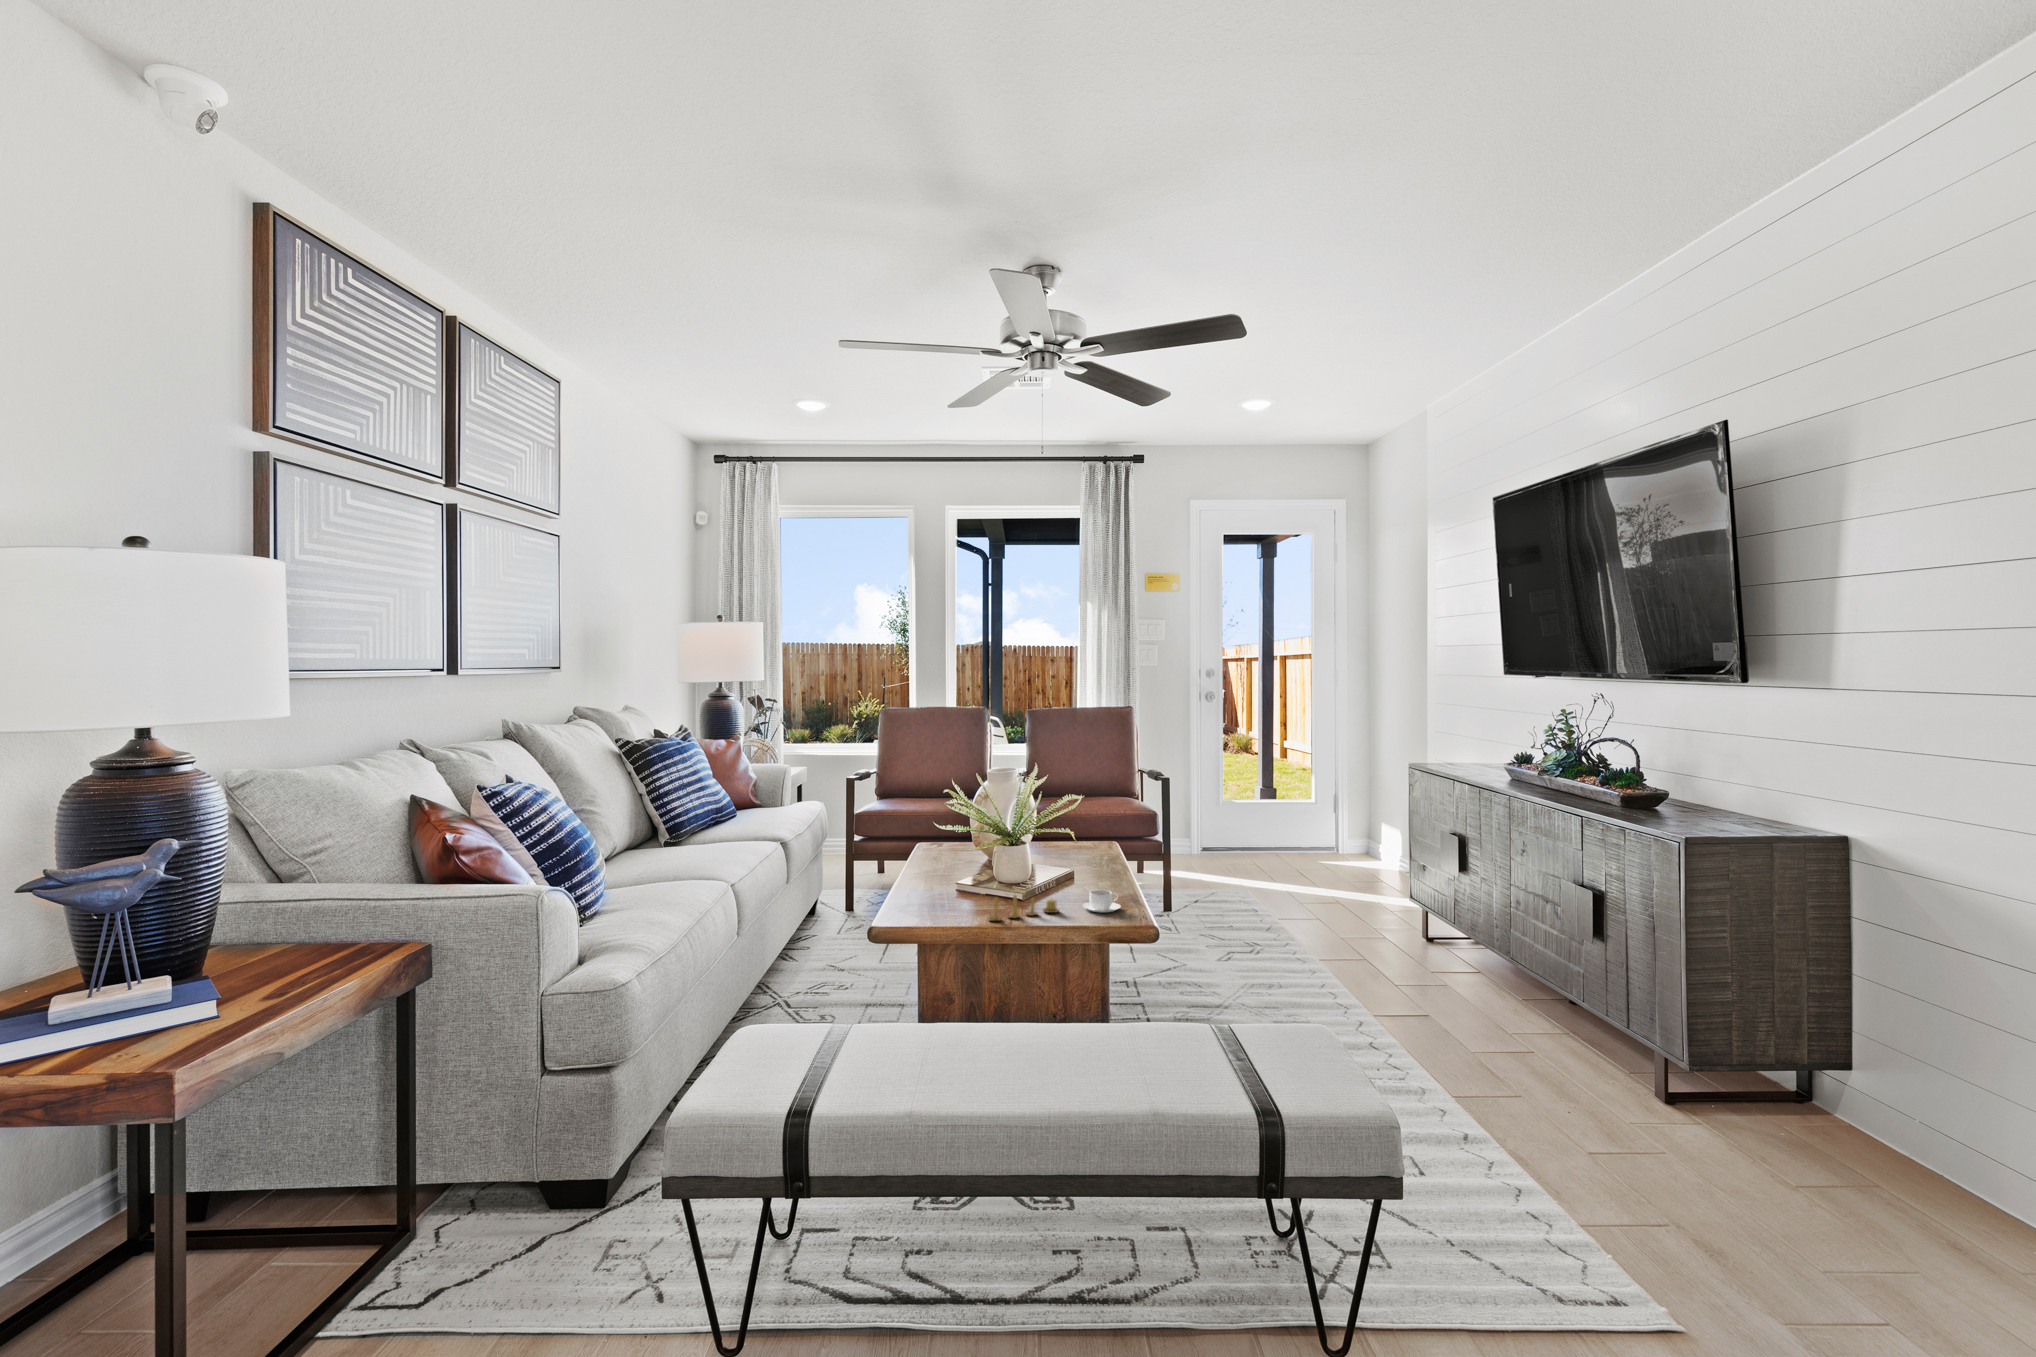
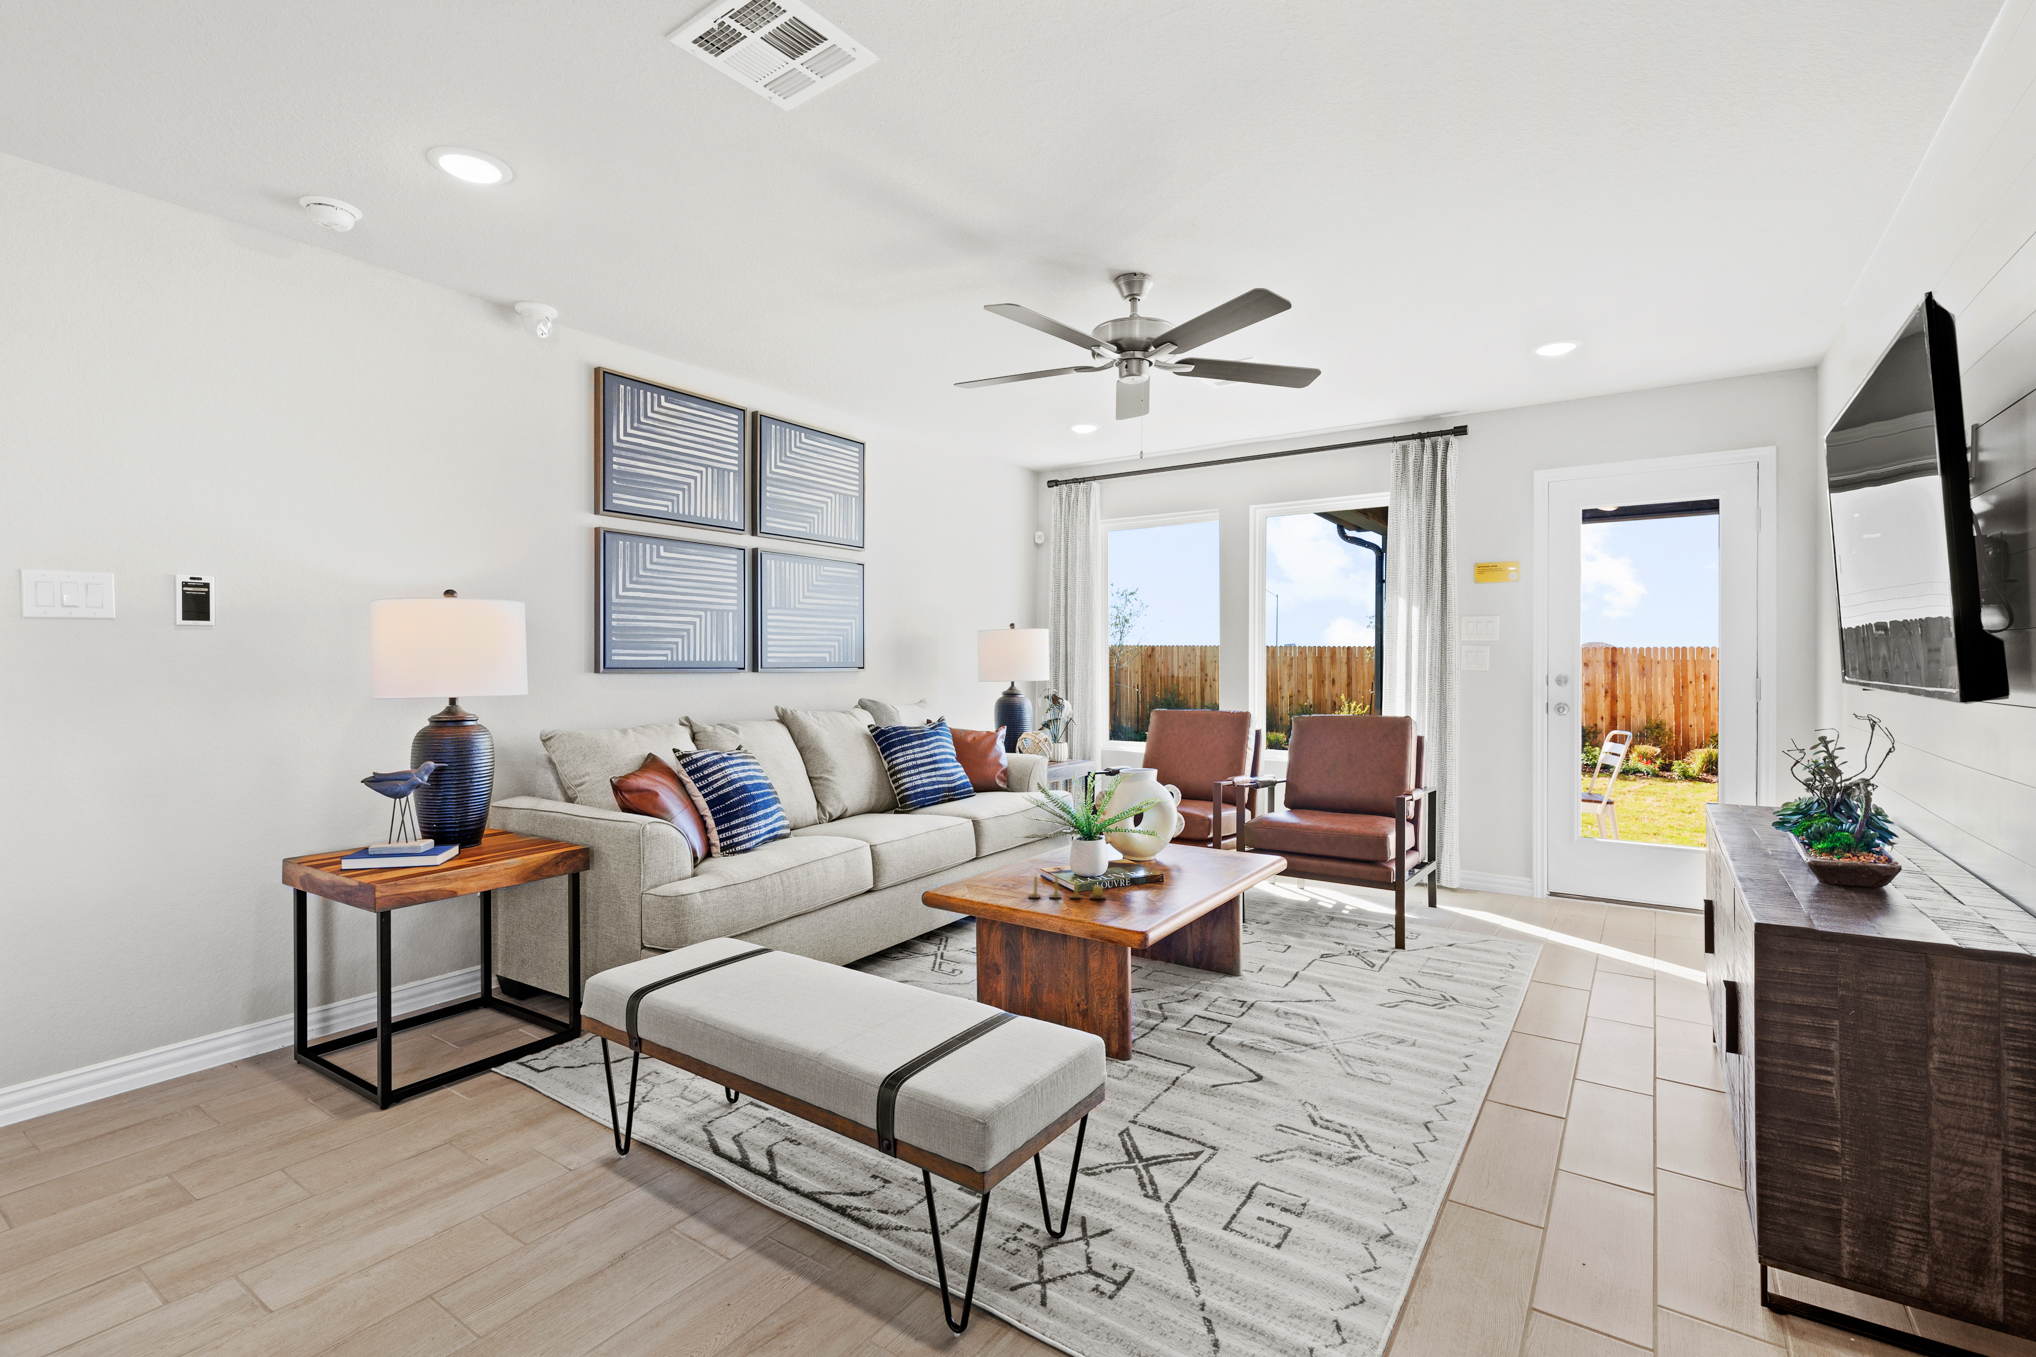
coffee cup: present [1082,890,1121,912] -> none [1130,883,1168,905]

